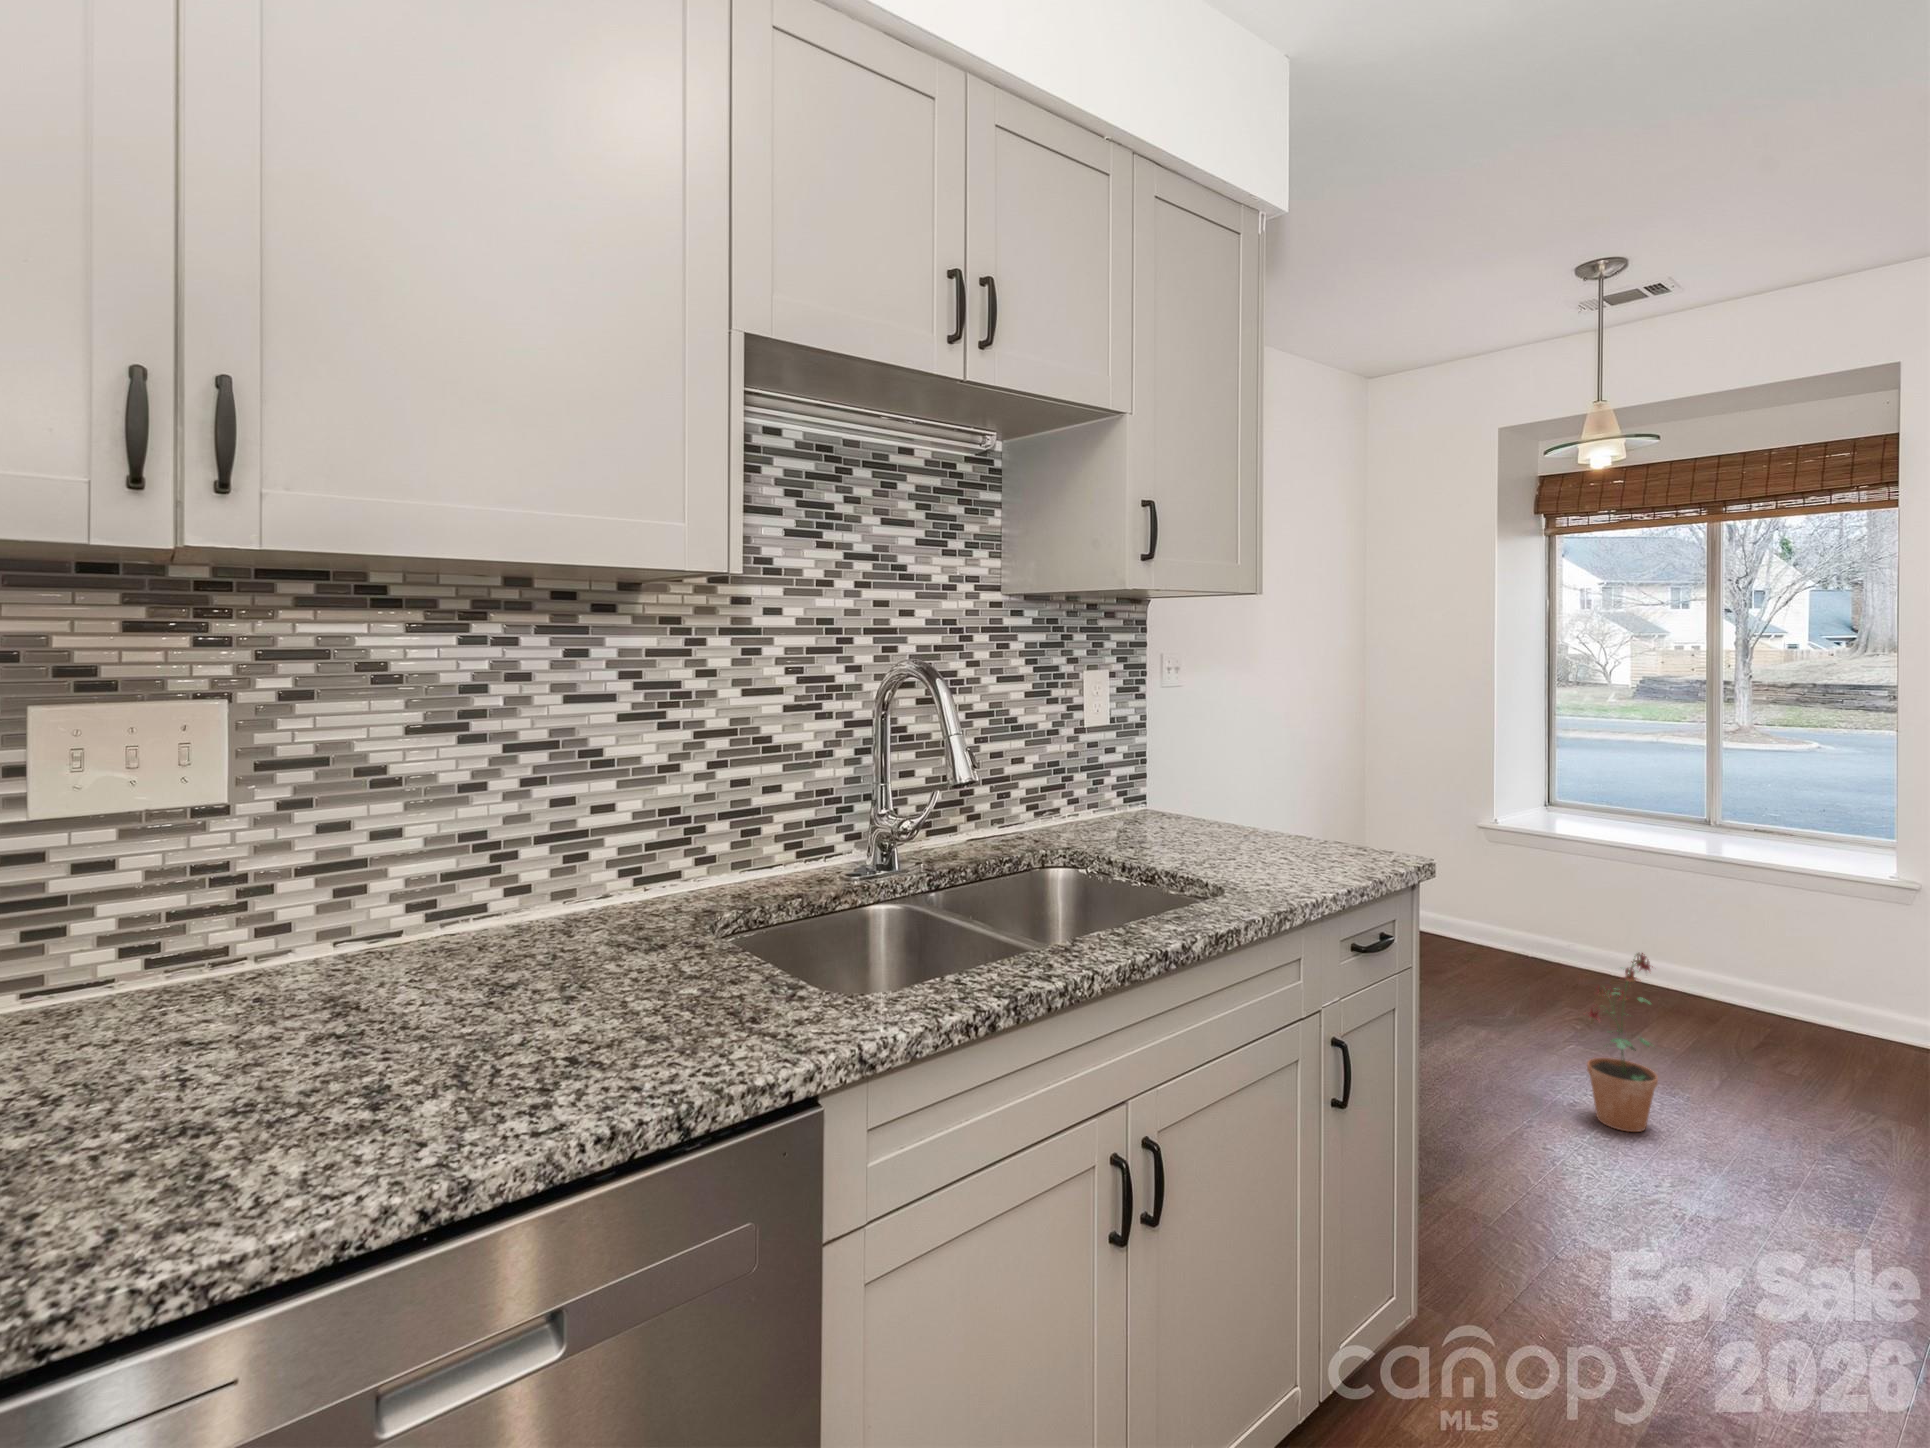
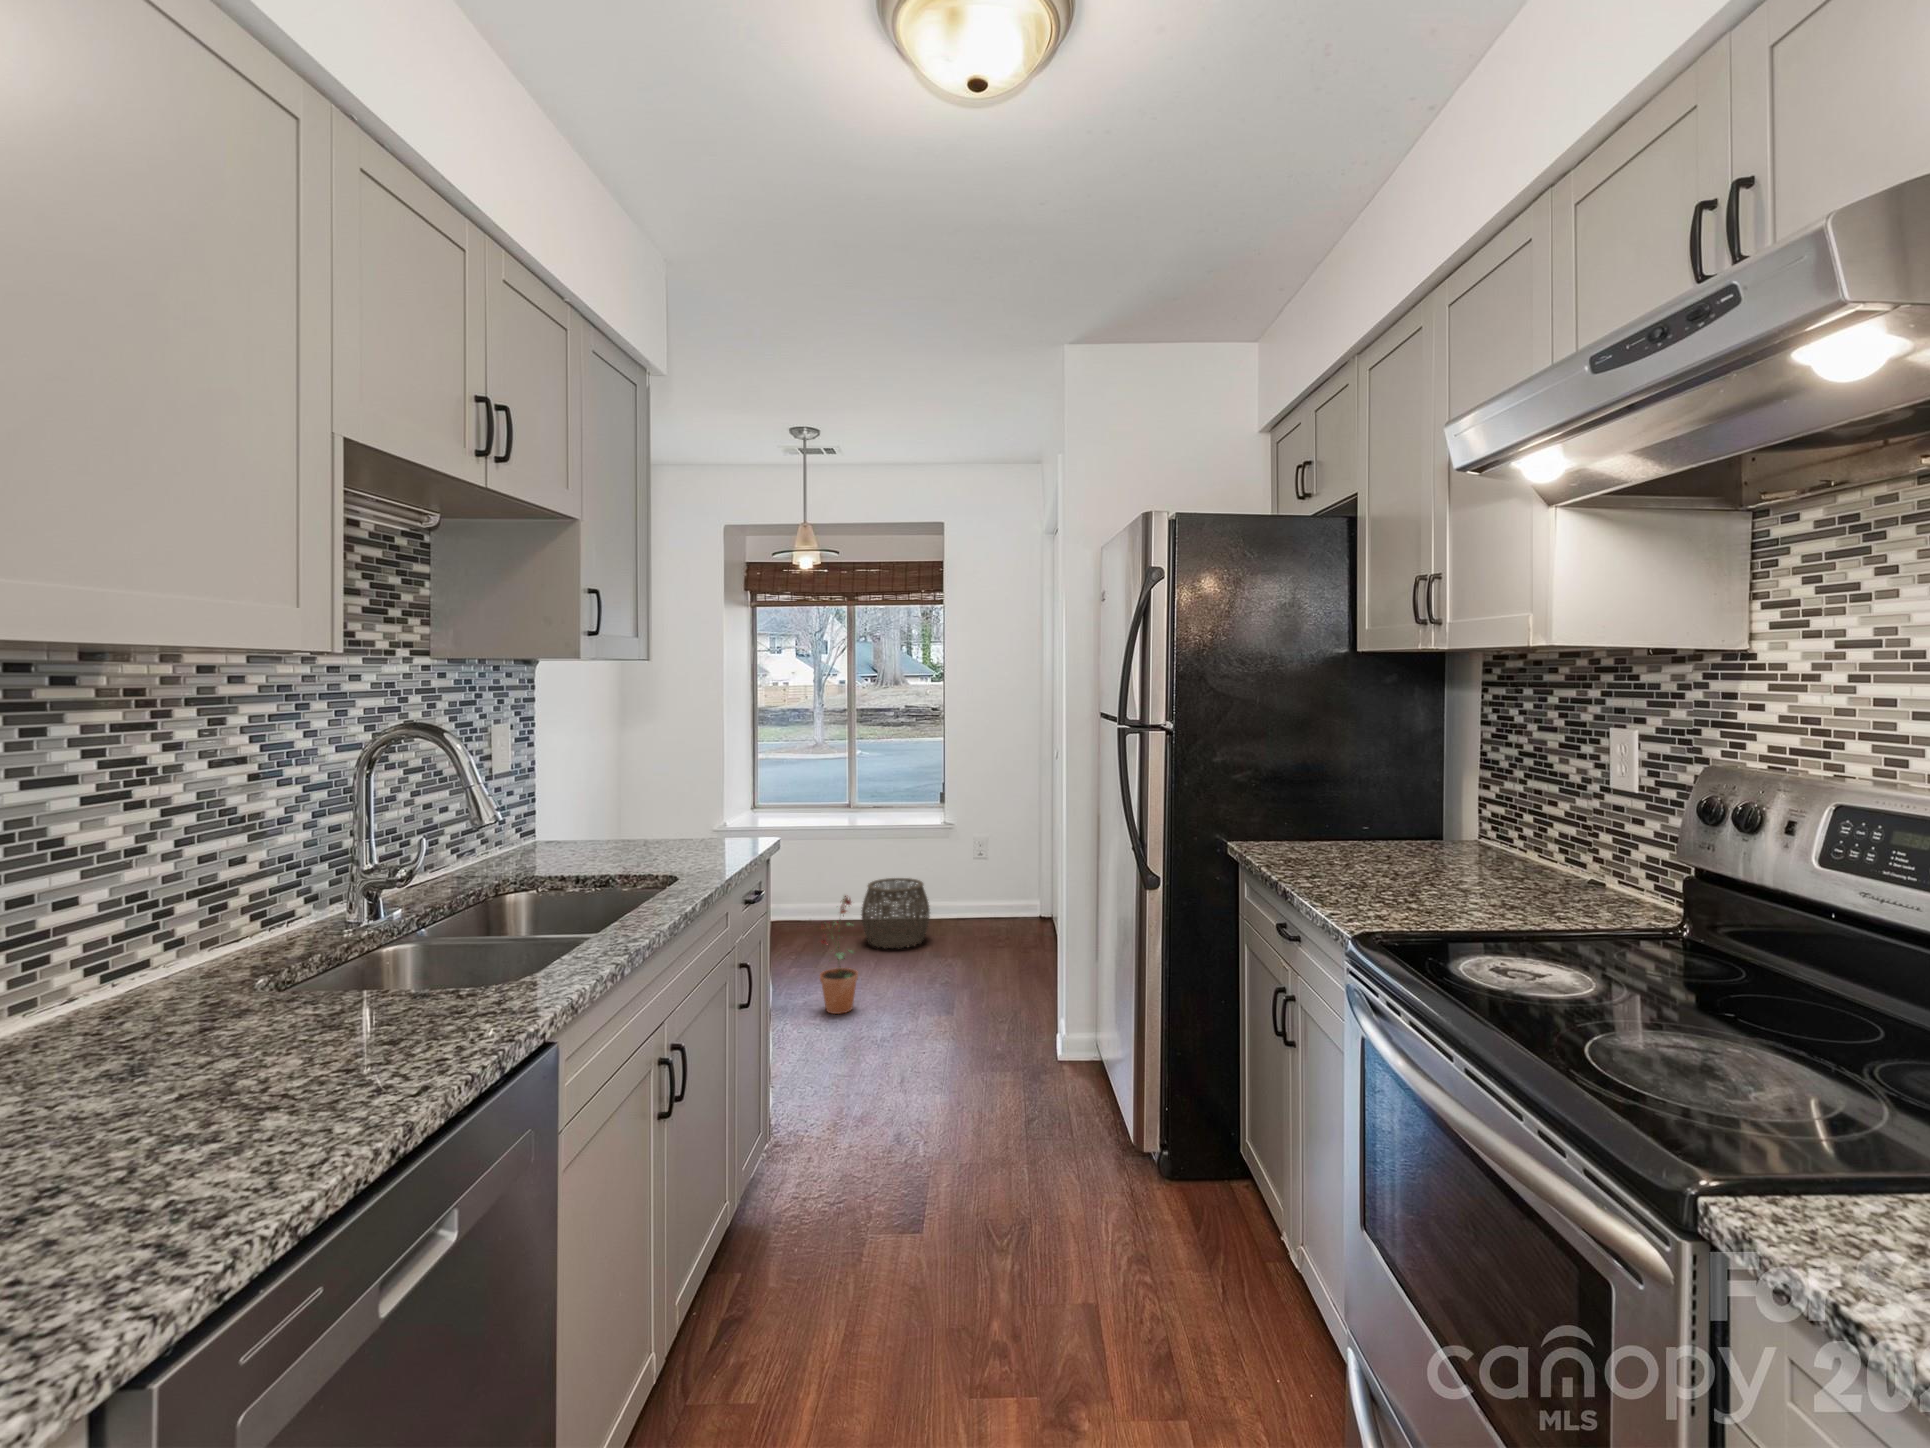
woven basket: none [1698,939,1846,1062] -> present [861,878,930,949]

